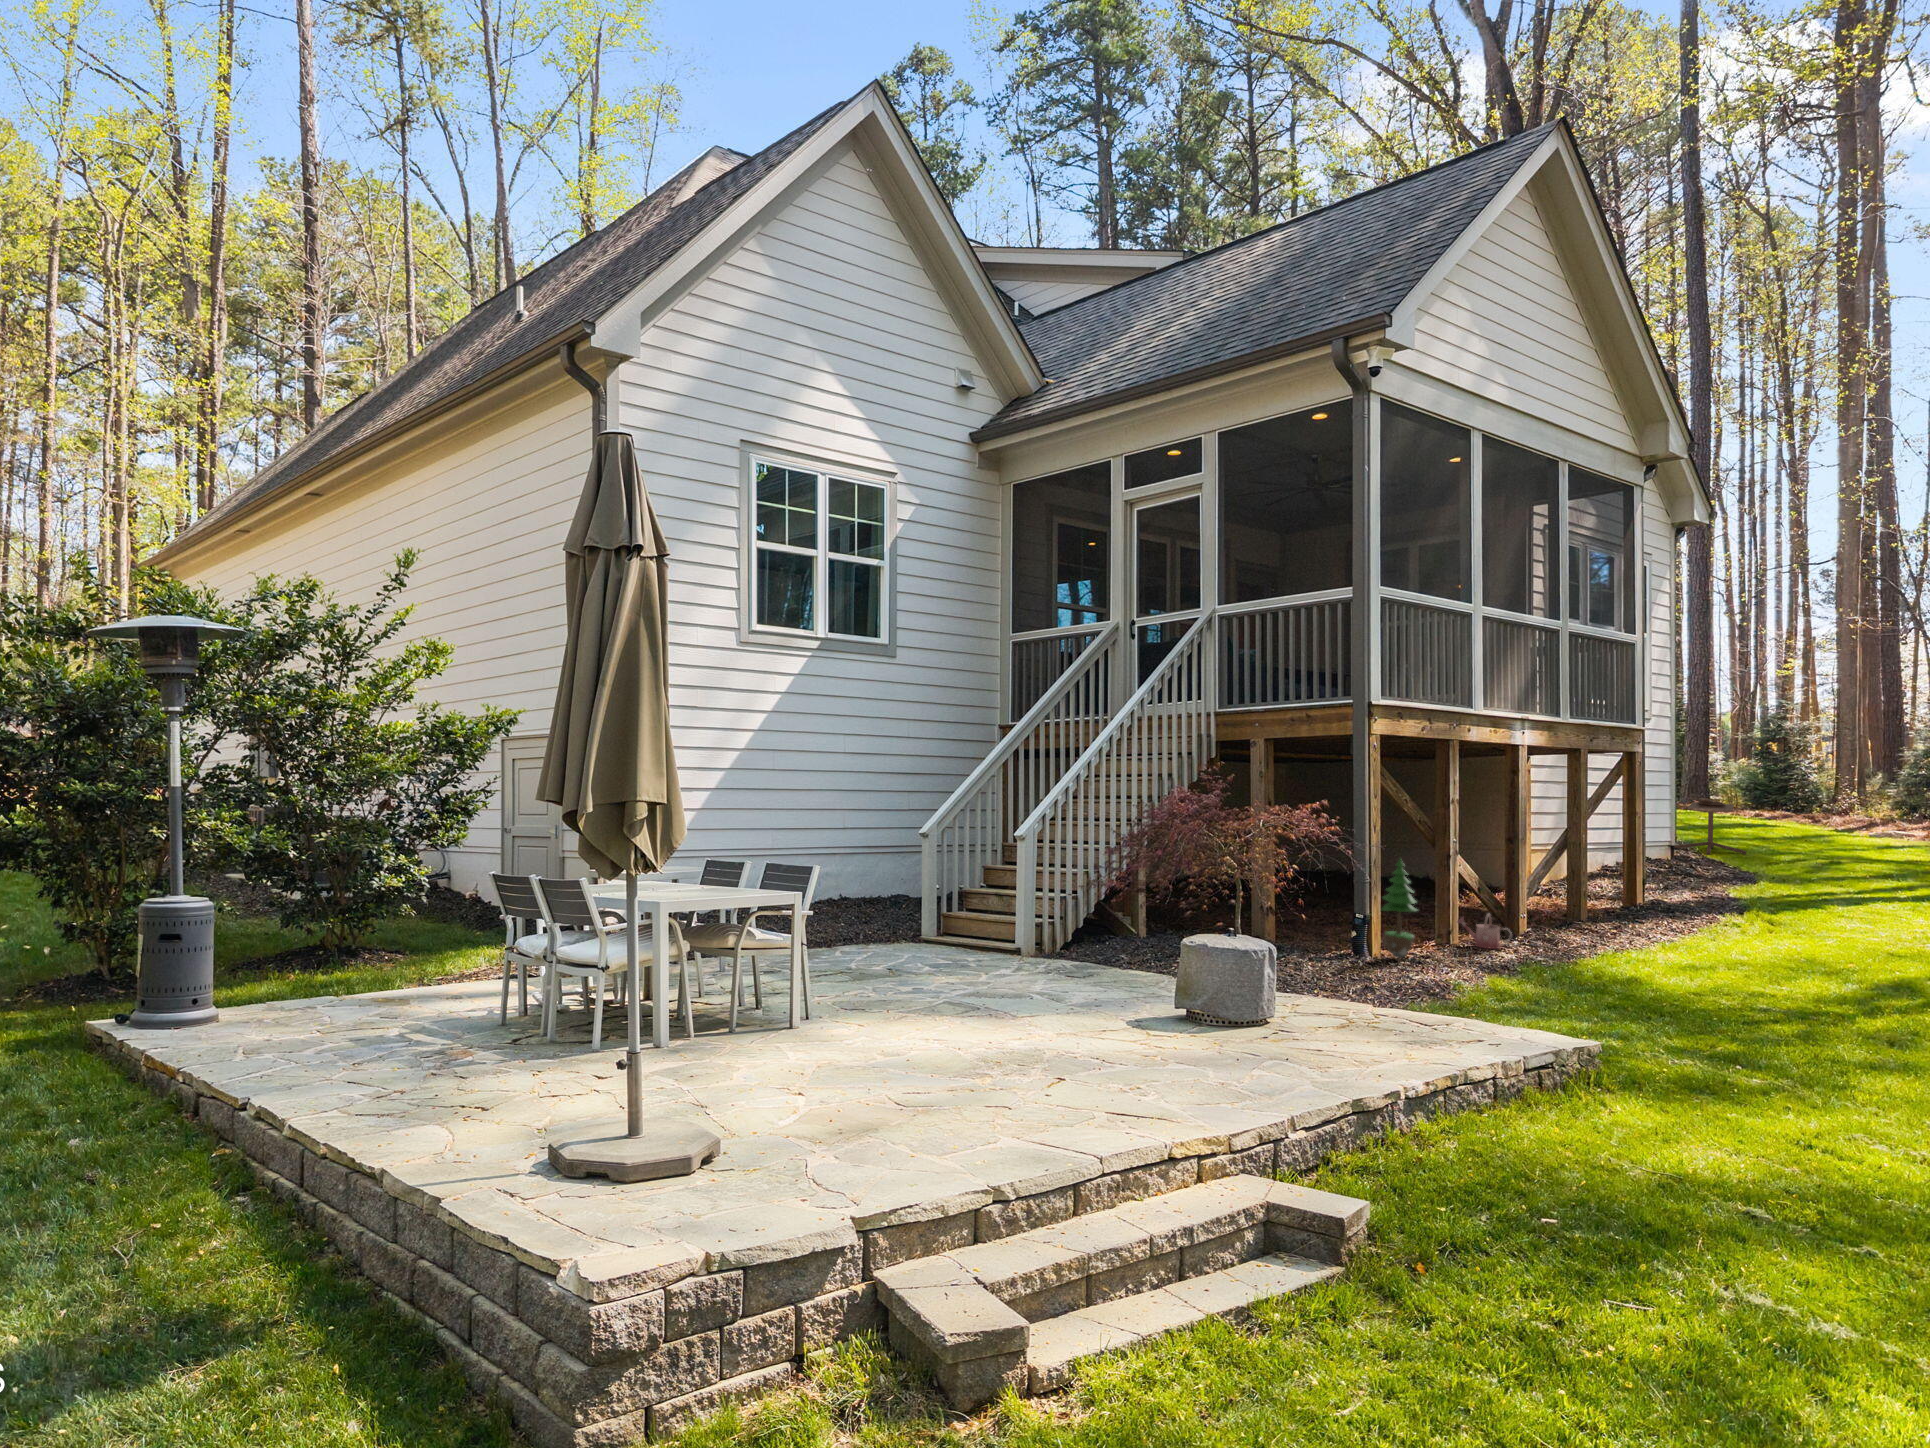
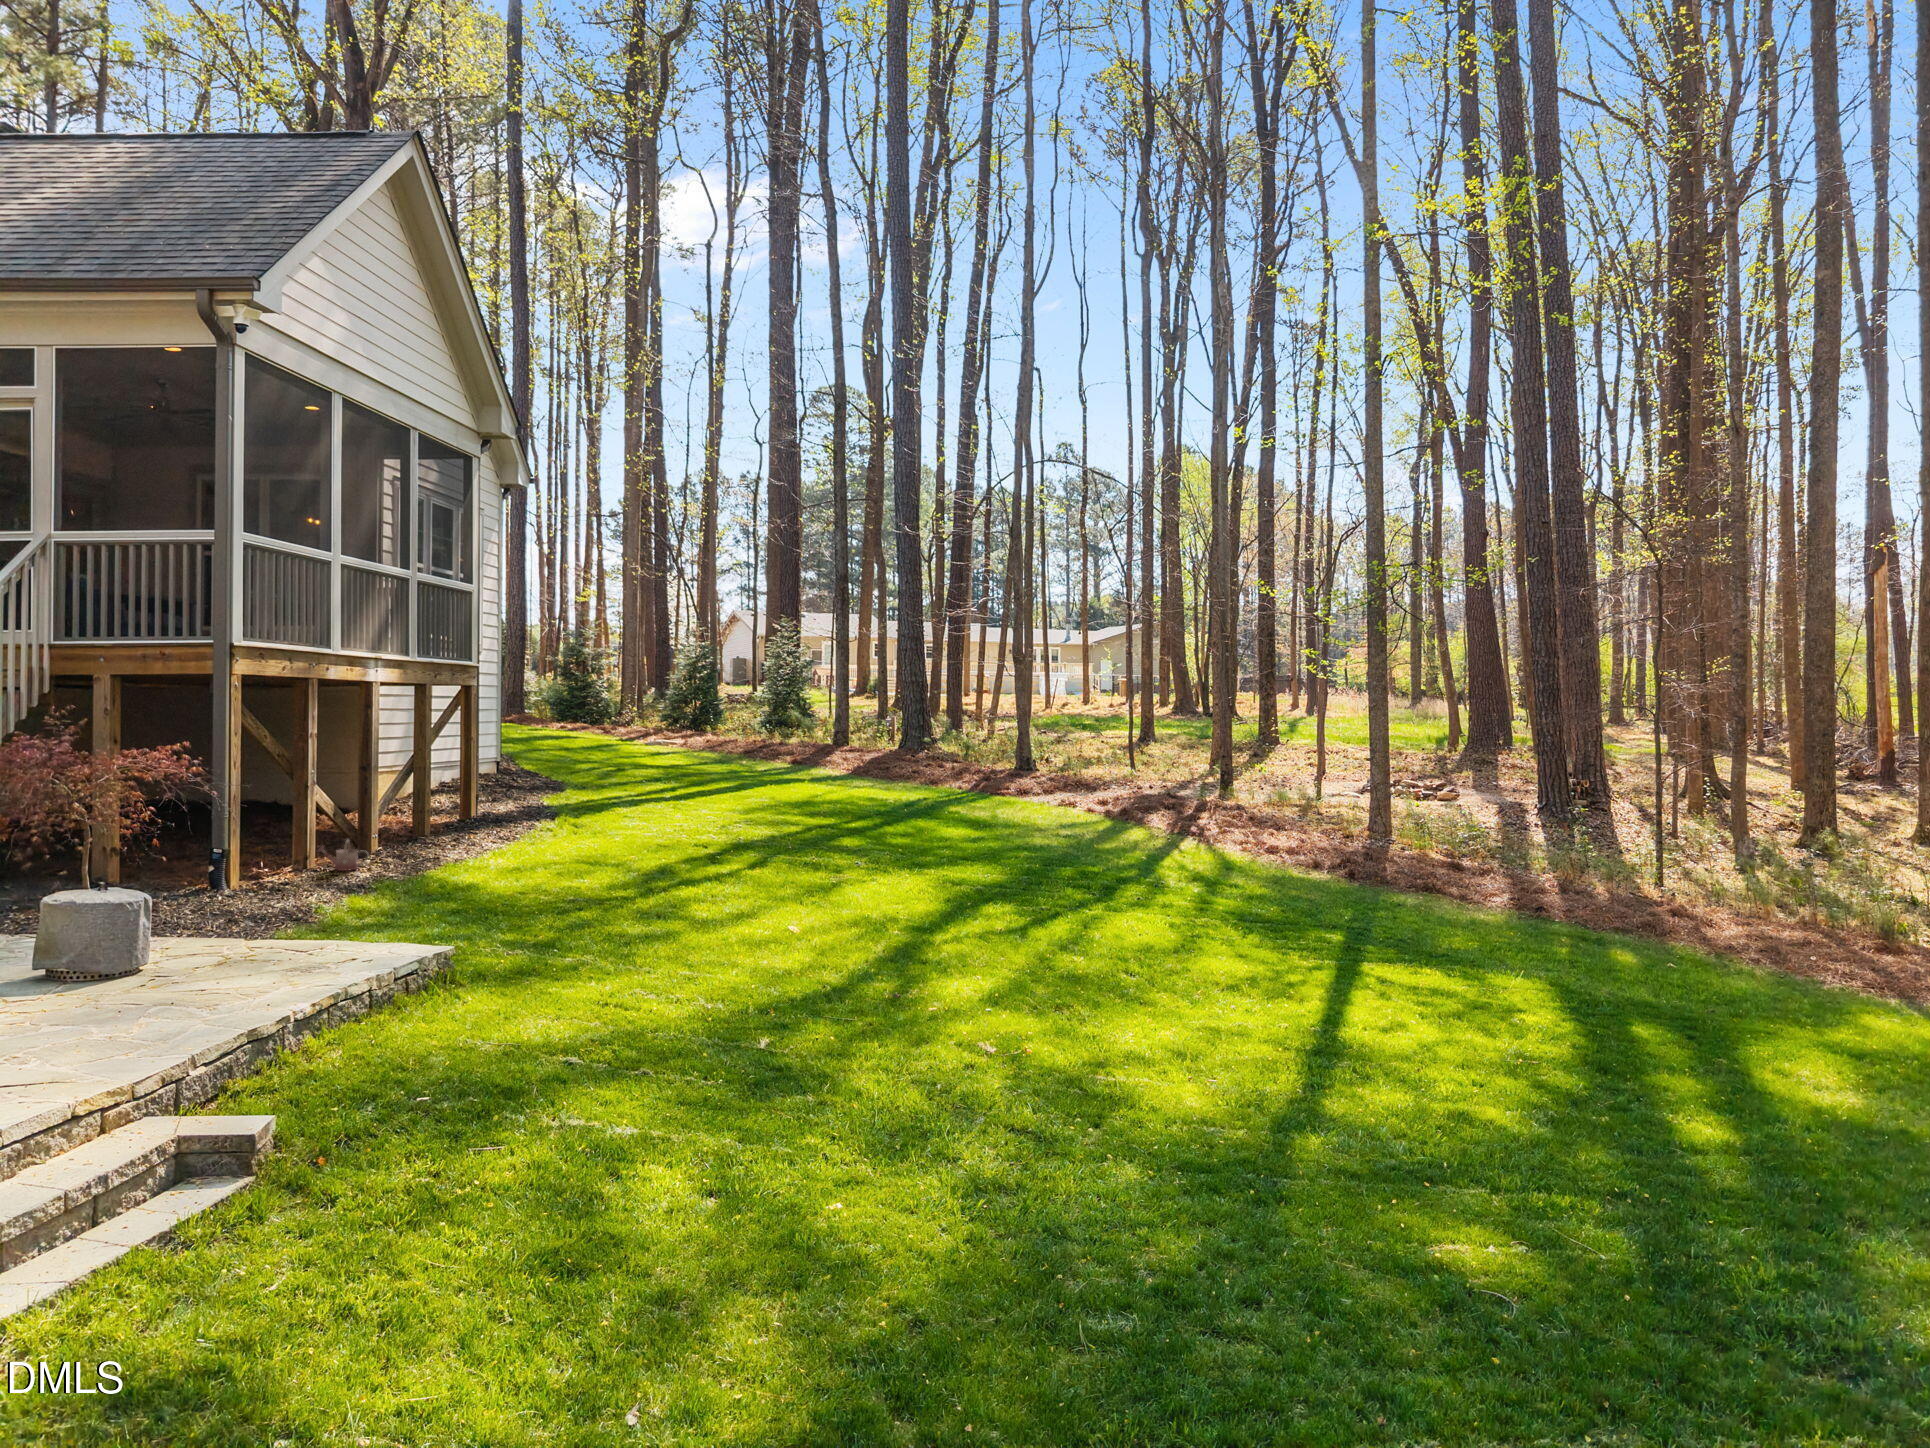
side table: present [1675,798,1746,855] -> none [499,718,552,764]
potted tree: present [1382,859,1417,958] -> none [243,798,283,893]

